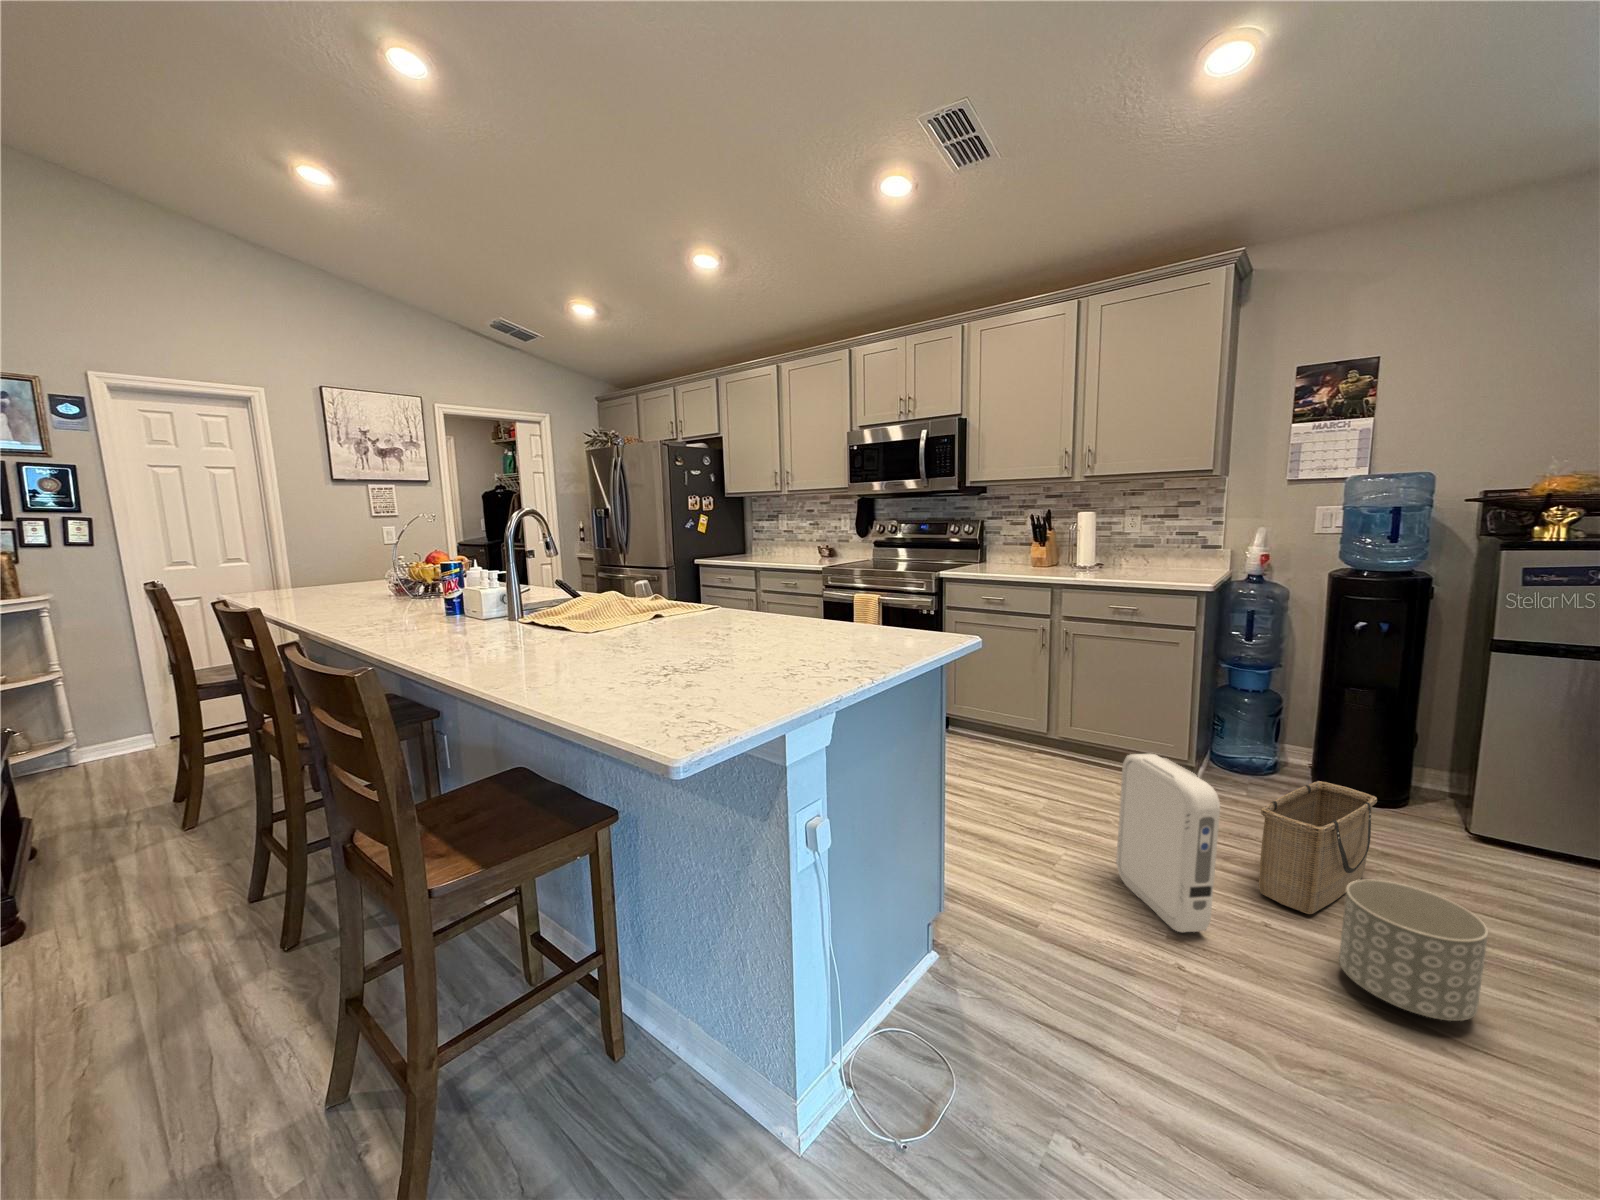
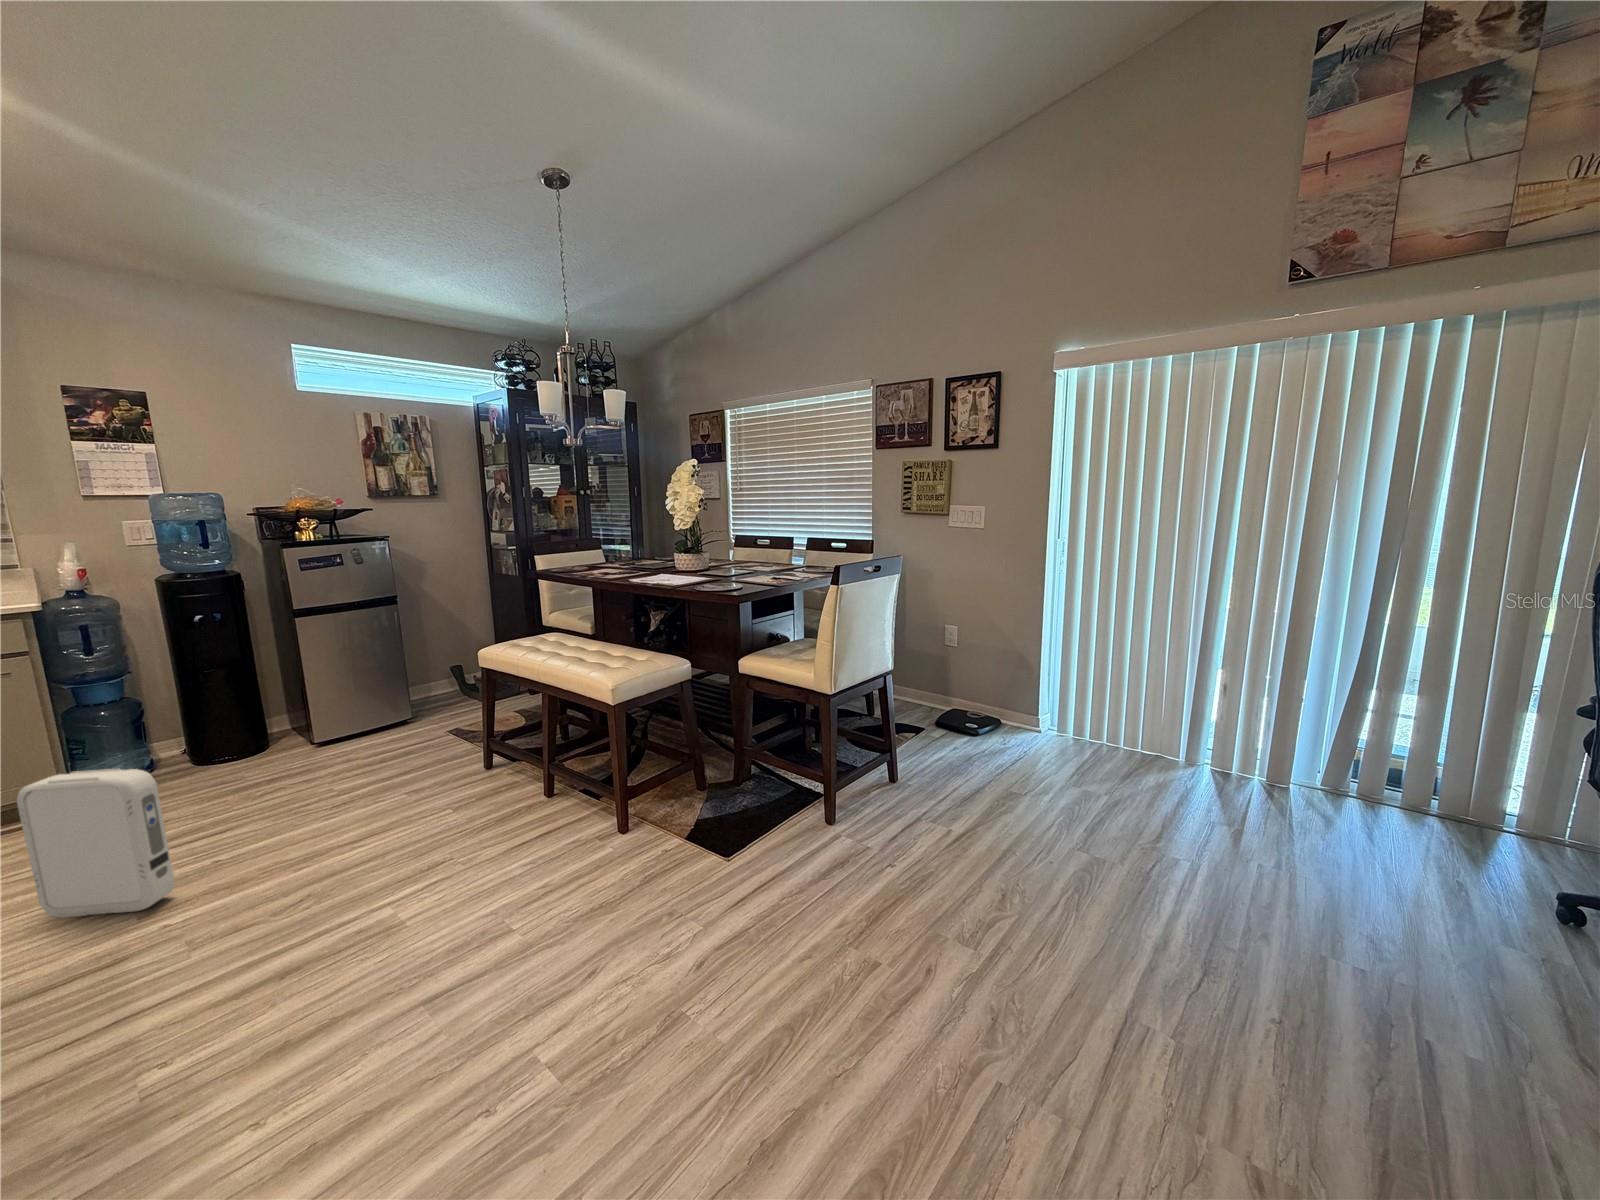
basket: present [1259,781,1377,914] -> none [181,737,266,846]
planter: present [1339,879,1488,1021] -> none [270,767,360,847]

